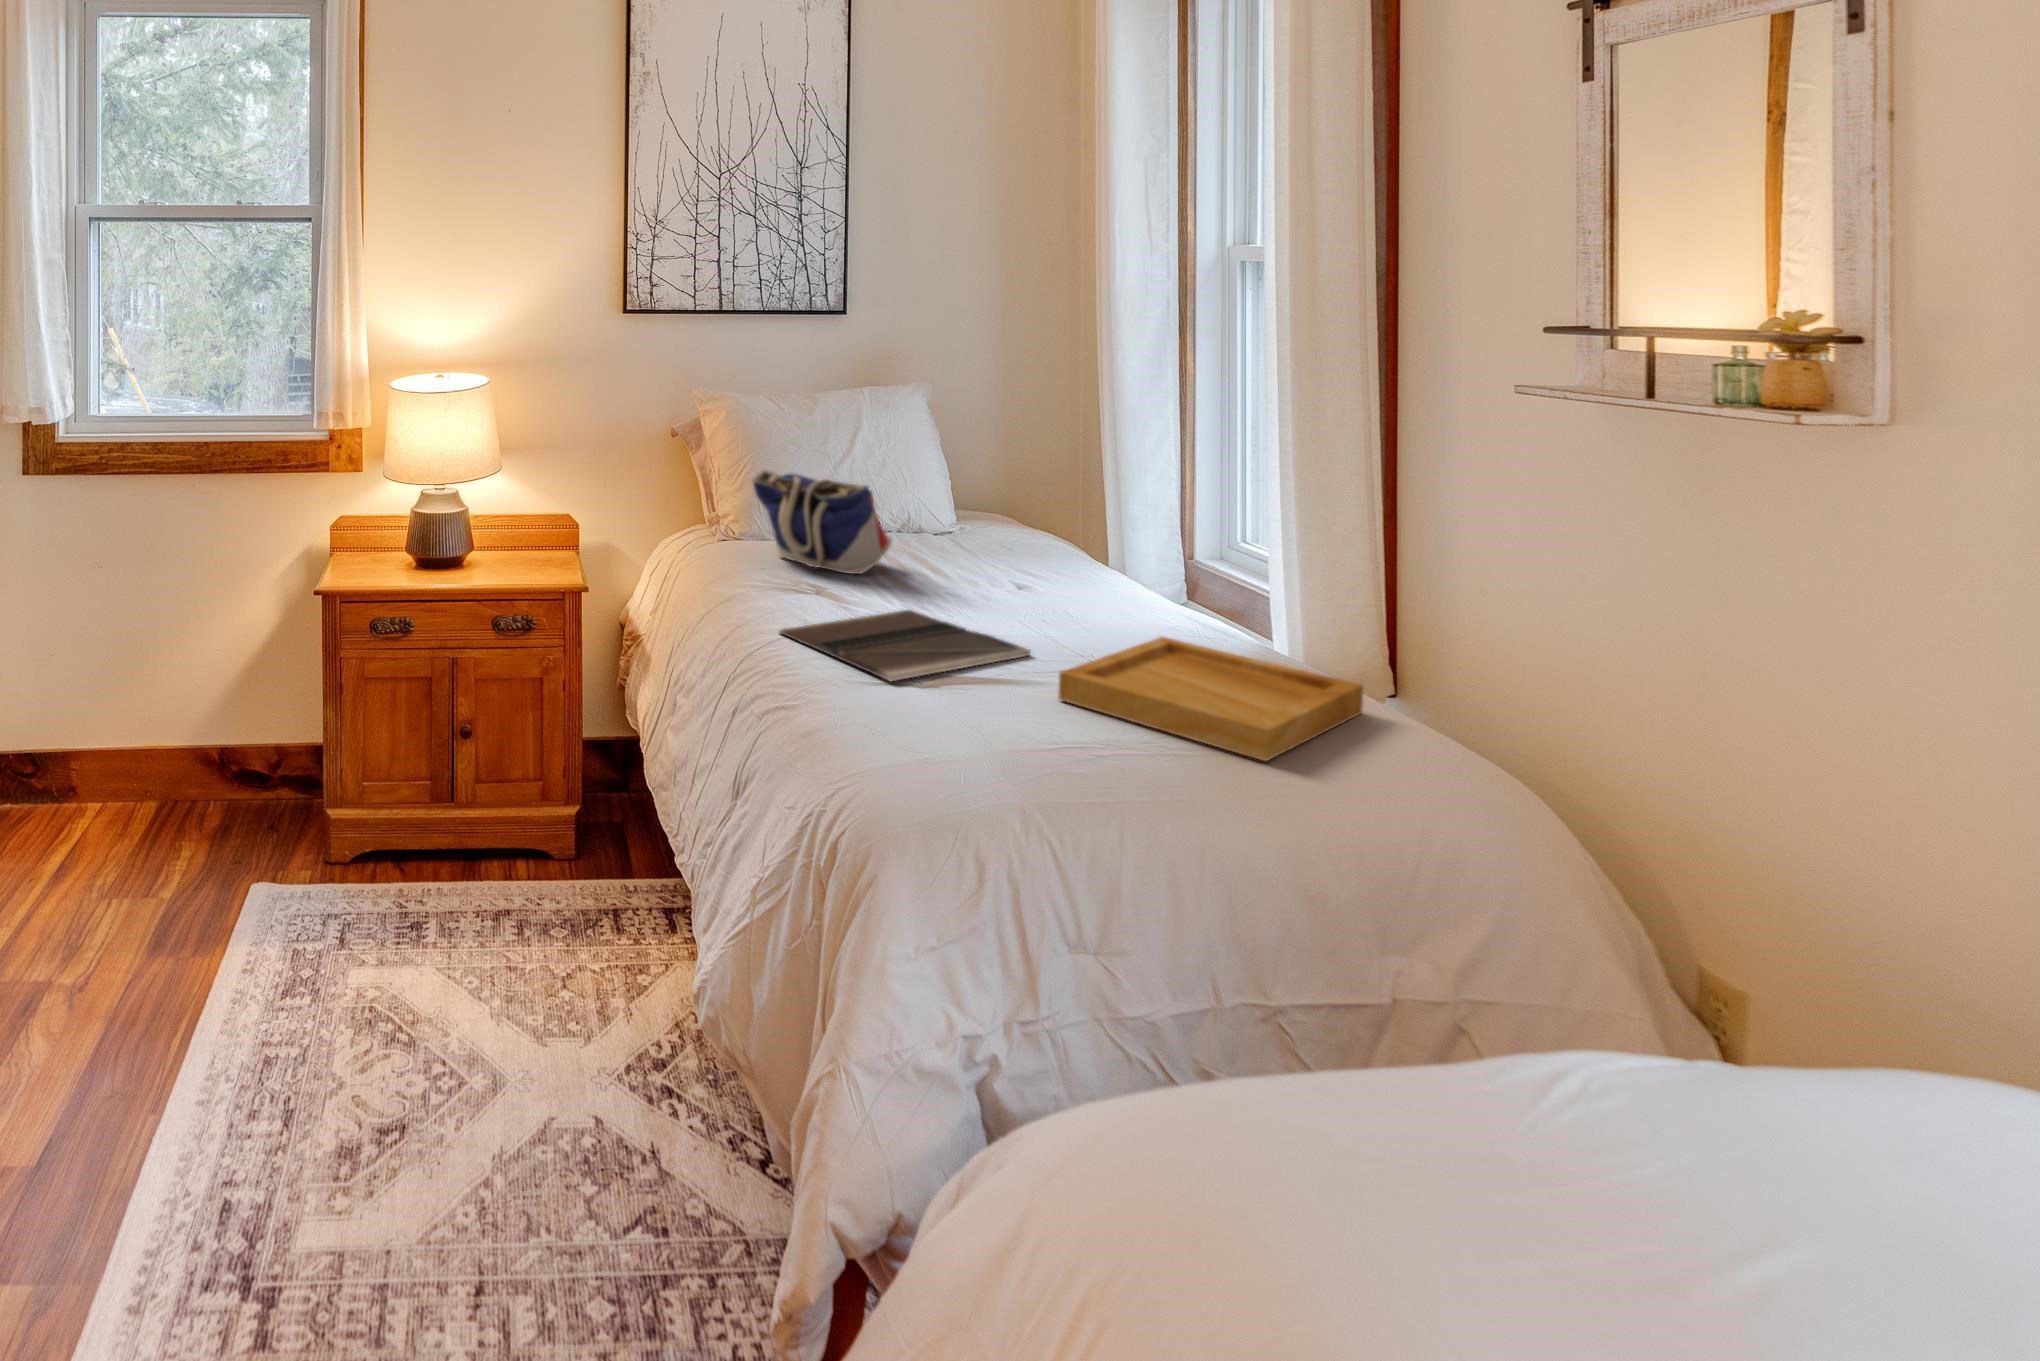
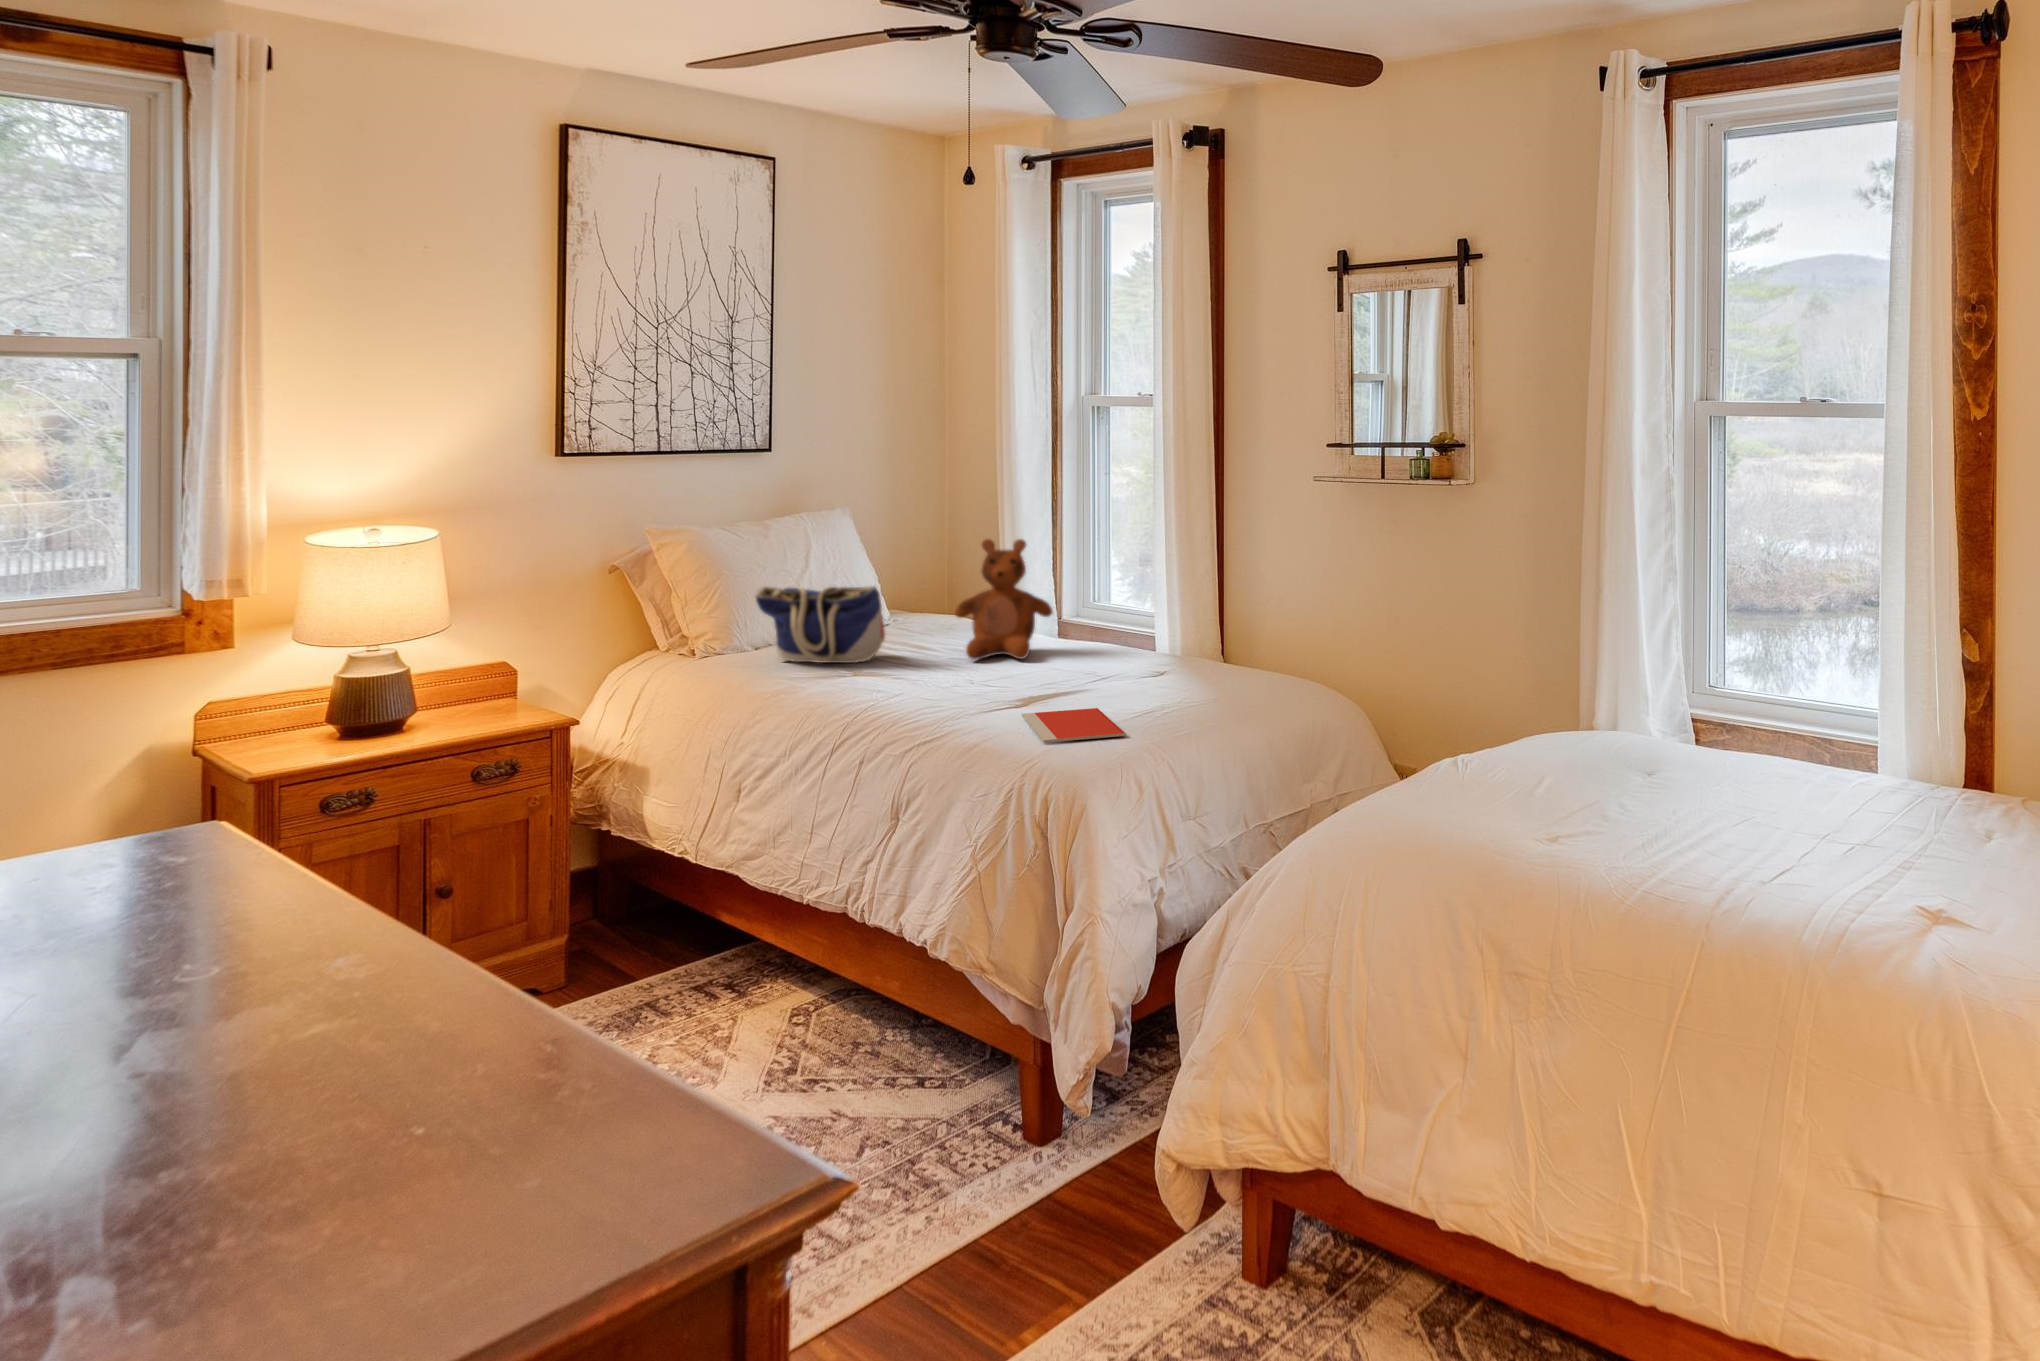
teddy bear: none [973,437,1106,606] -> present [955,539,1053,660]
laptop: present [779,610,1031,681] -> none [854,674,1044,709]
tray: present [1058,637,1363,761] -> none [1087,657,1244,702]
notebook: none [910,705,1054,790] -> present [1022,708,1126,743]

